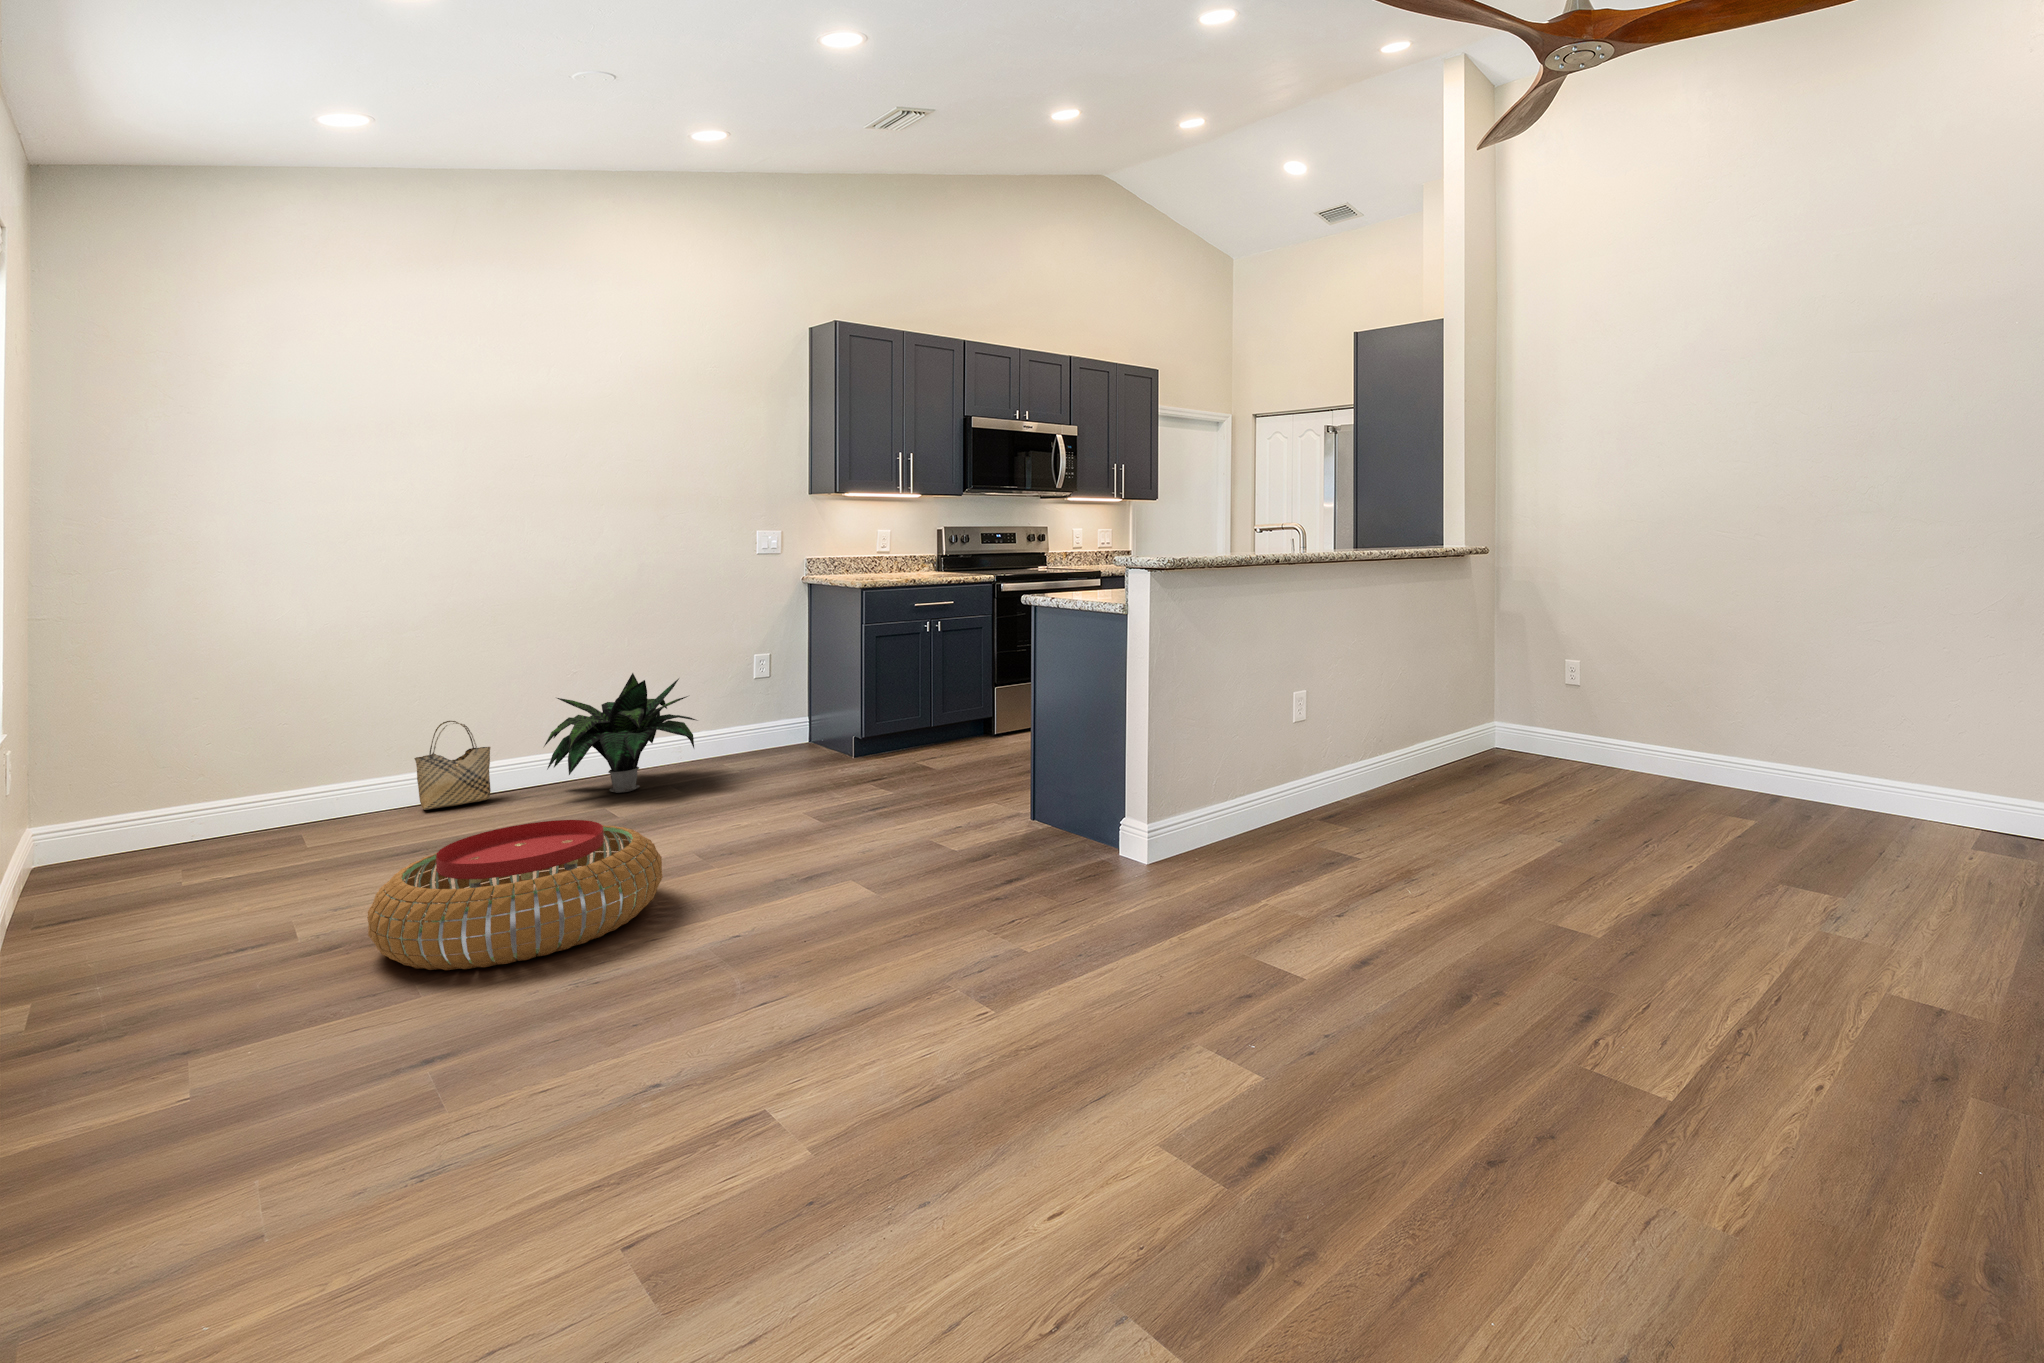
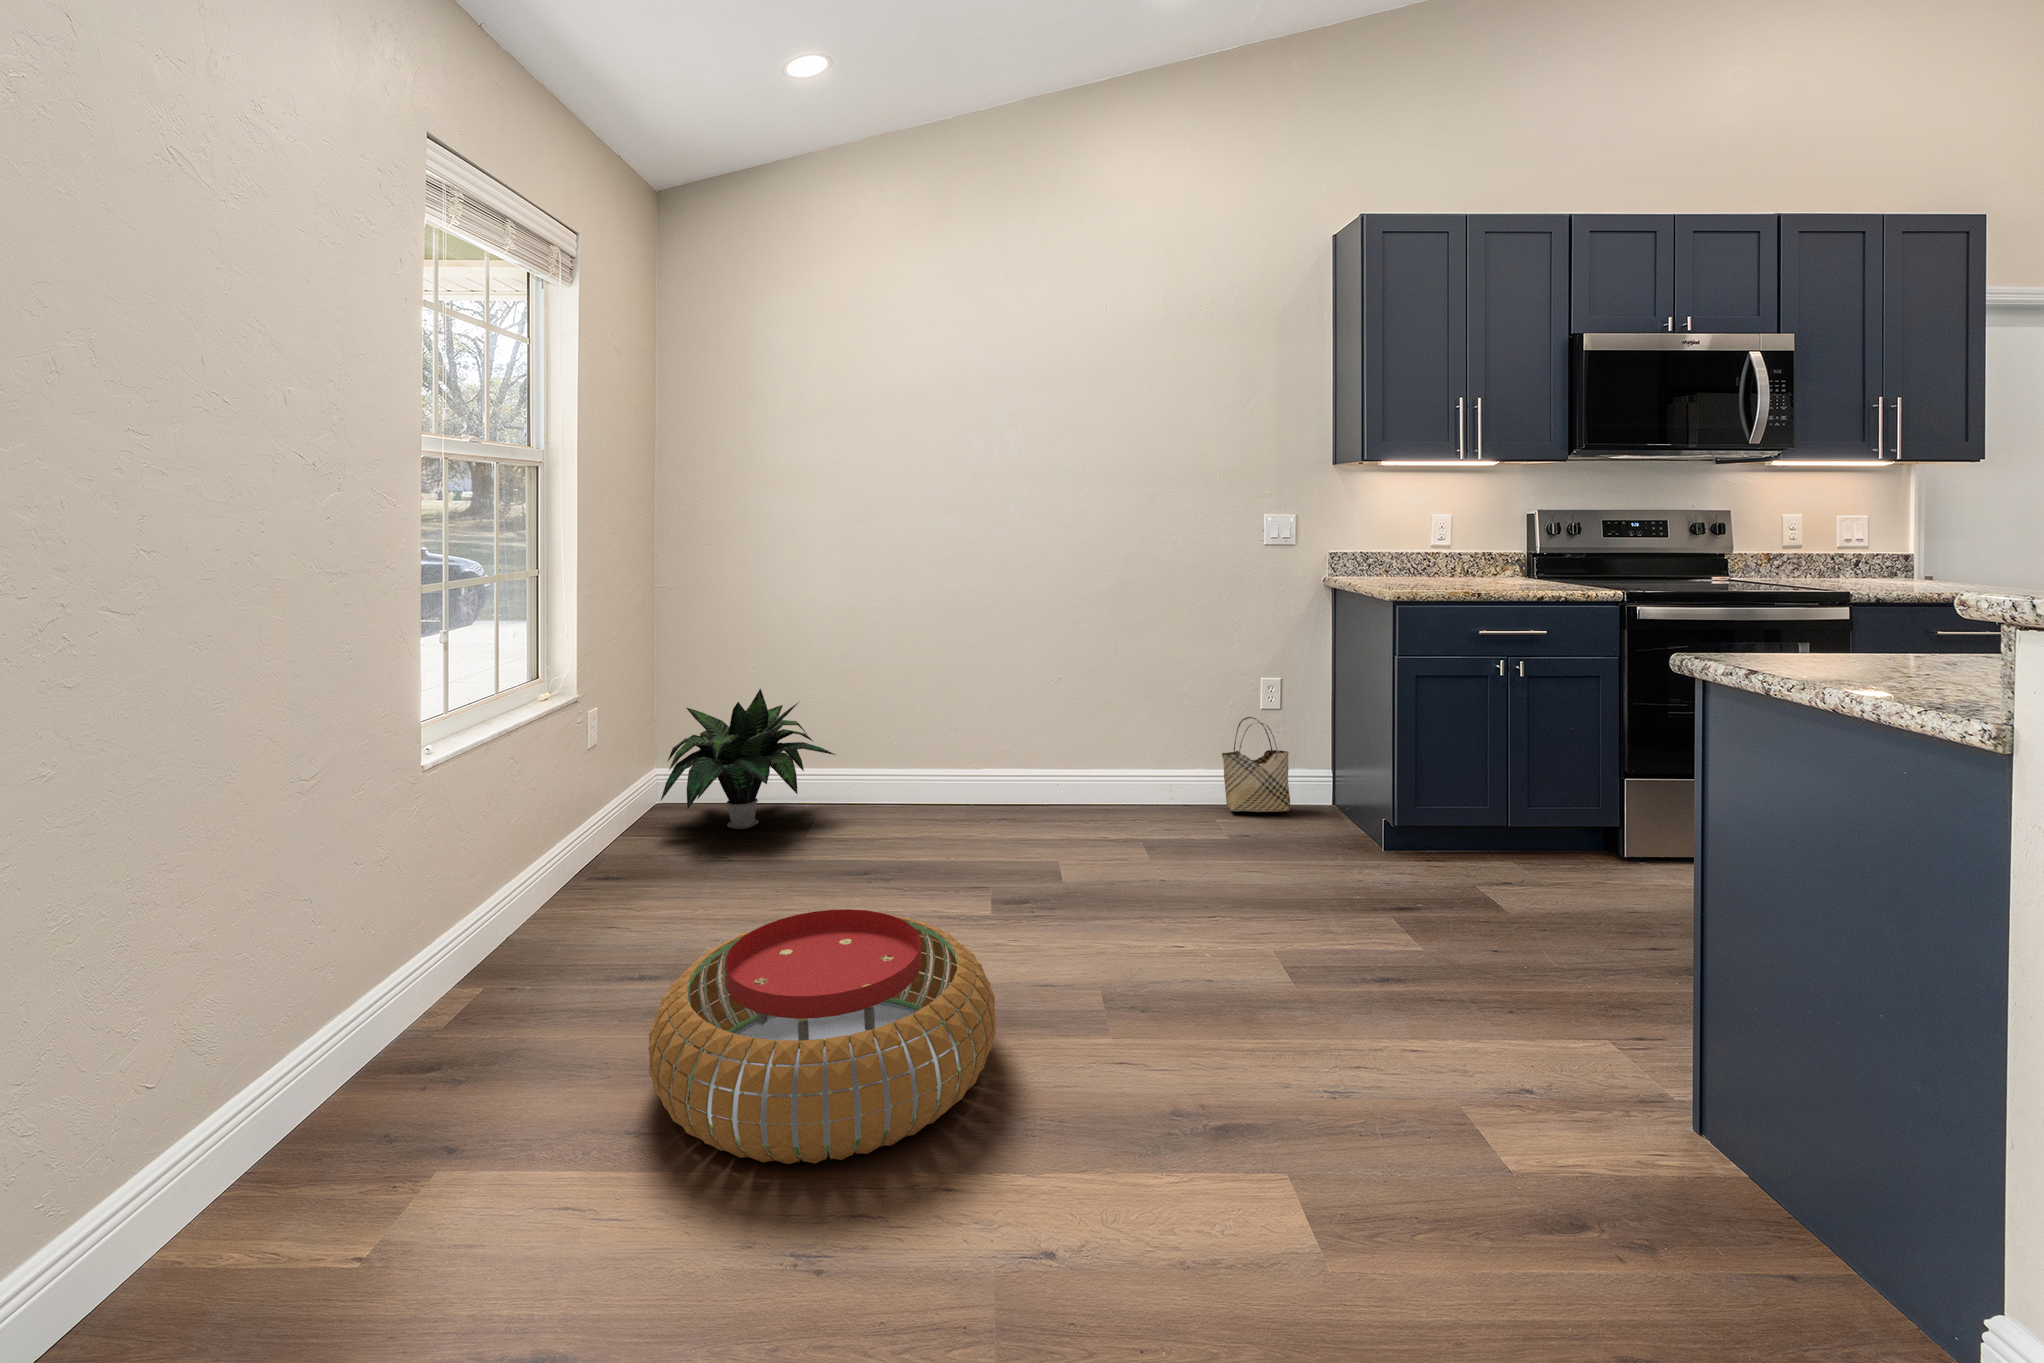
potted plant: present [544,673,696,793] -> present [661,689,835,829]
woven basket: present [414,721,491,810] -> present [1222,717,1290,812]

